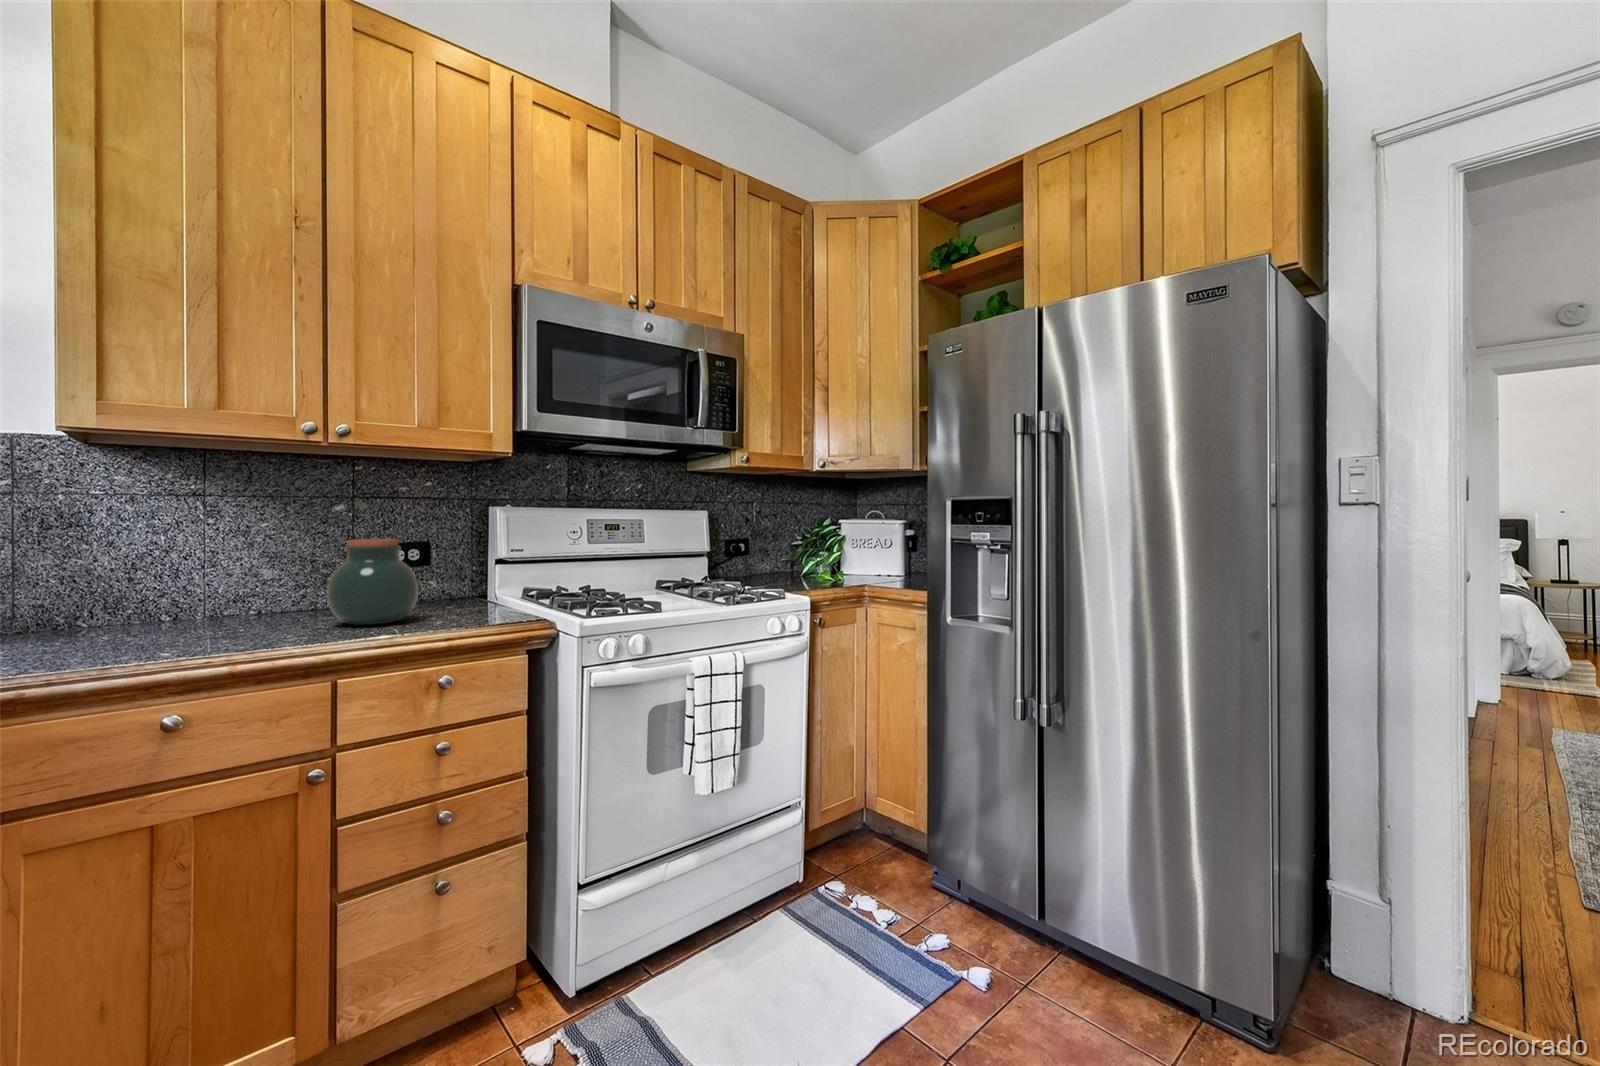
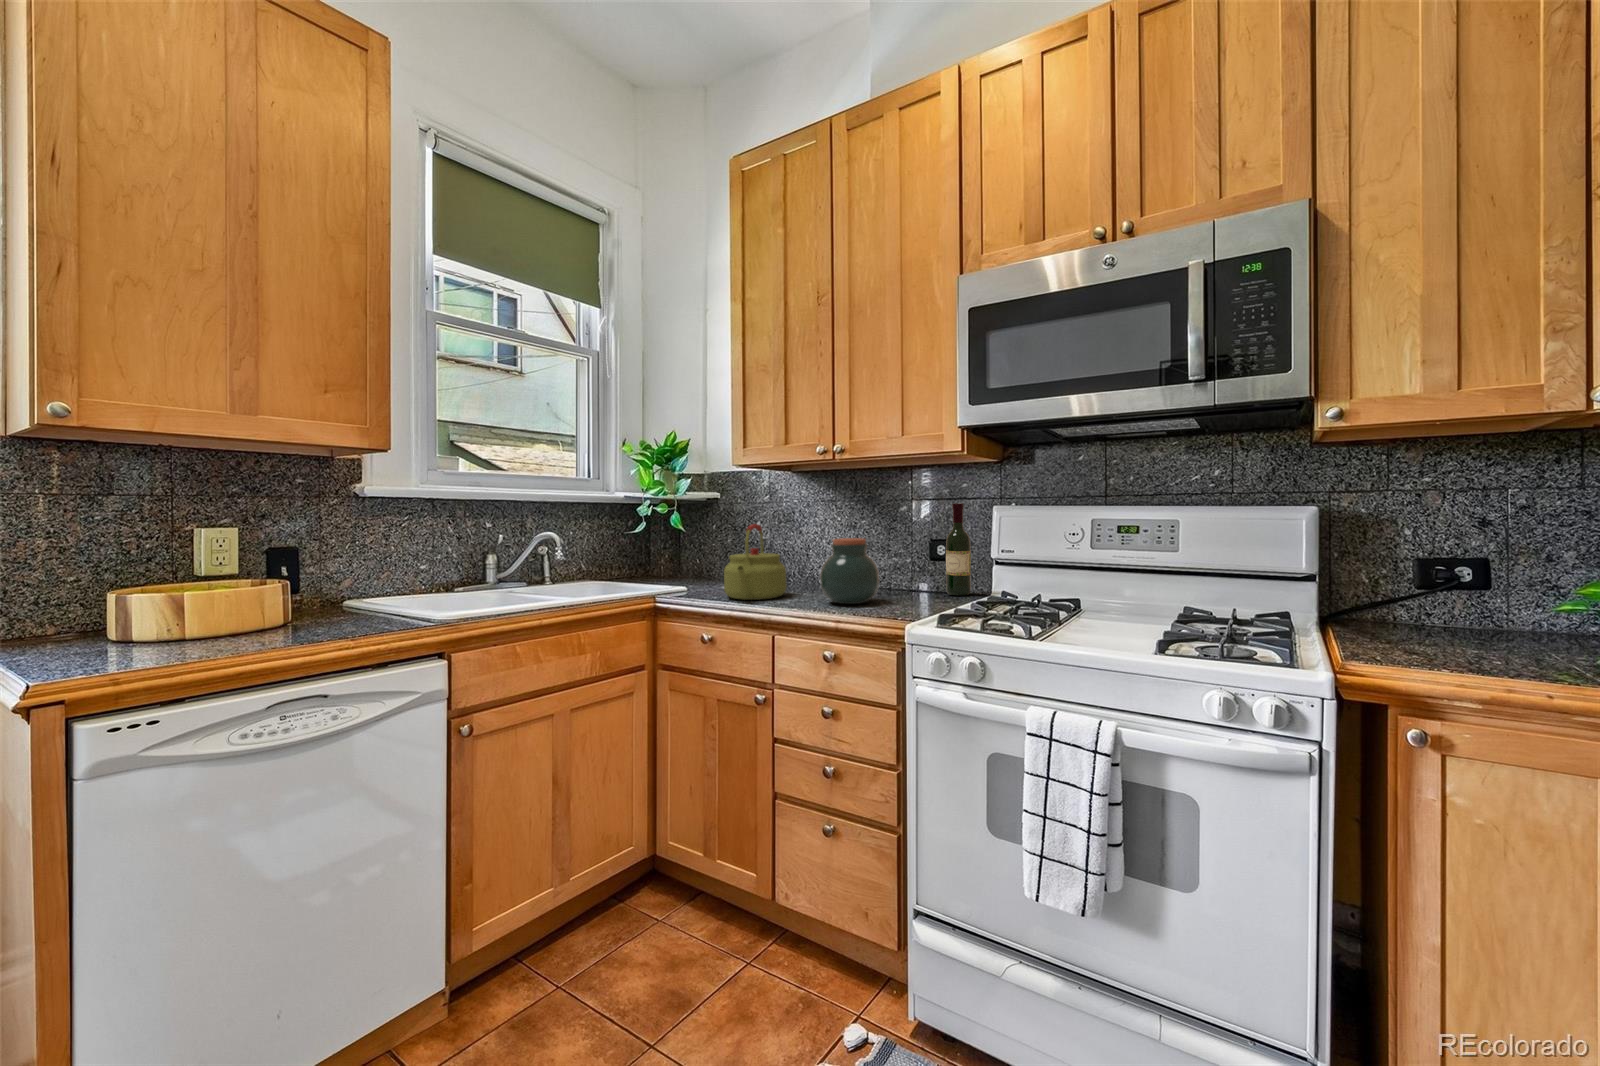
wine bottle: none [425,501,455,603] -> present [946,503,971,596]
kettle: none [85,520,233,652] -> present [724,524,787,600]

